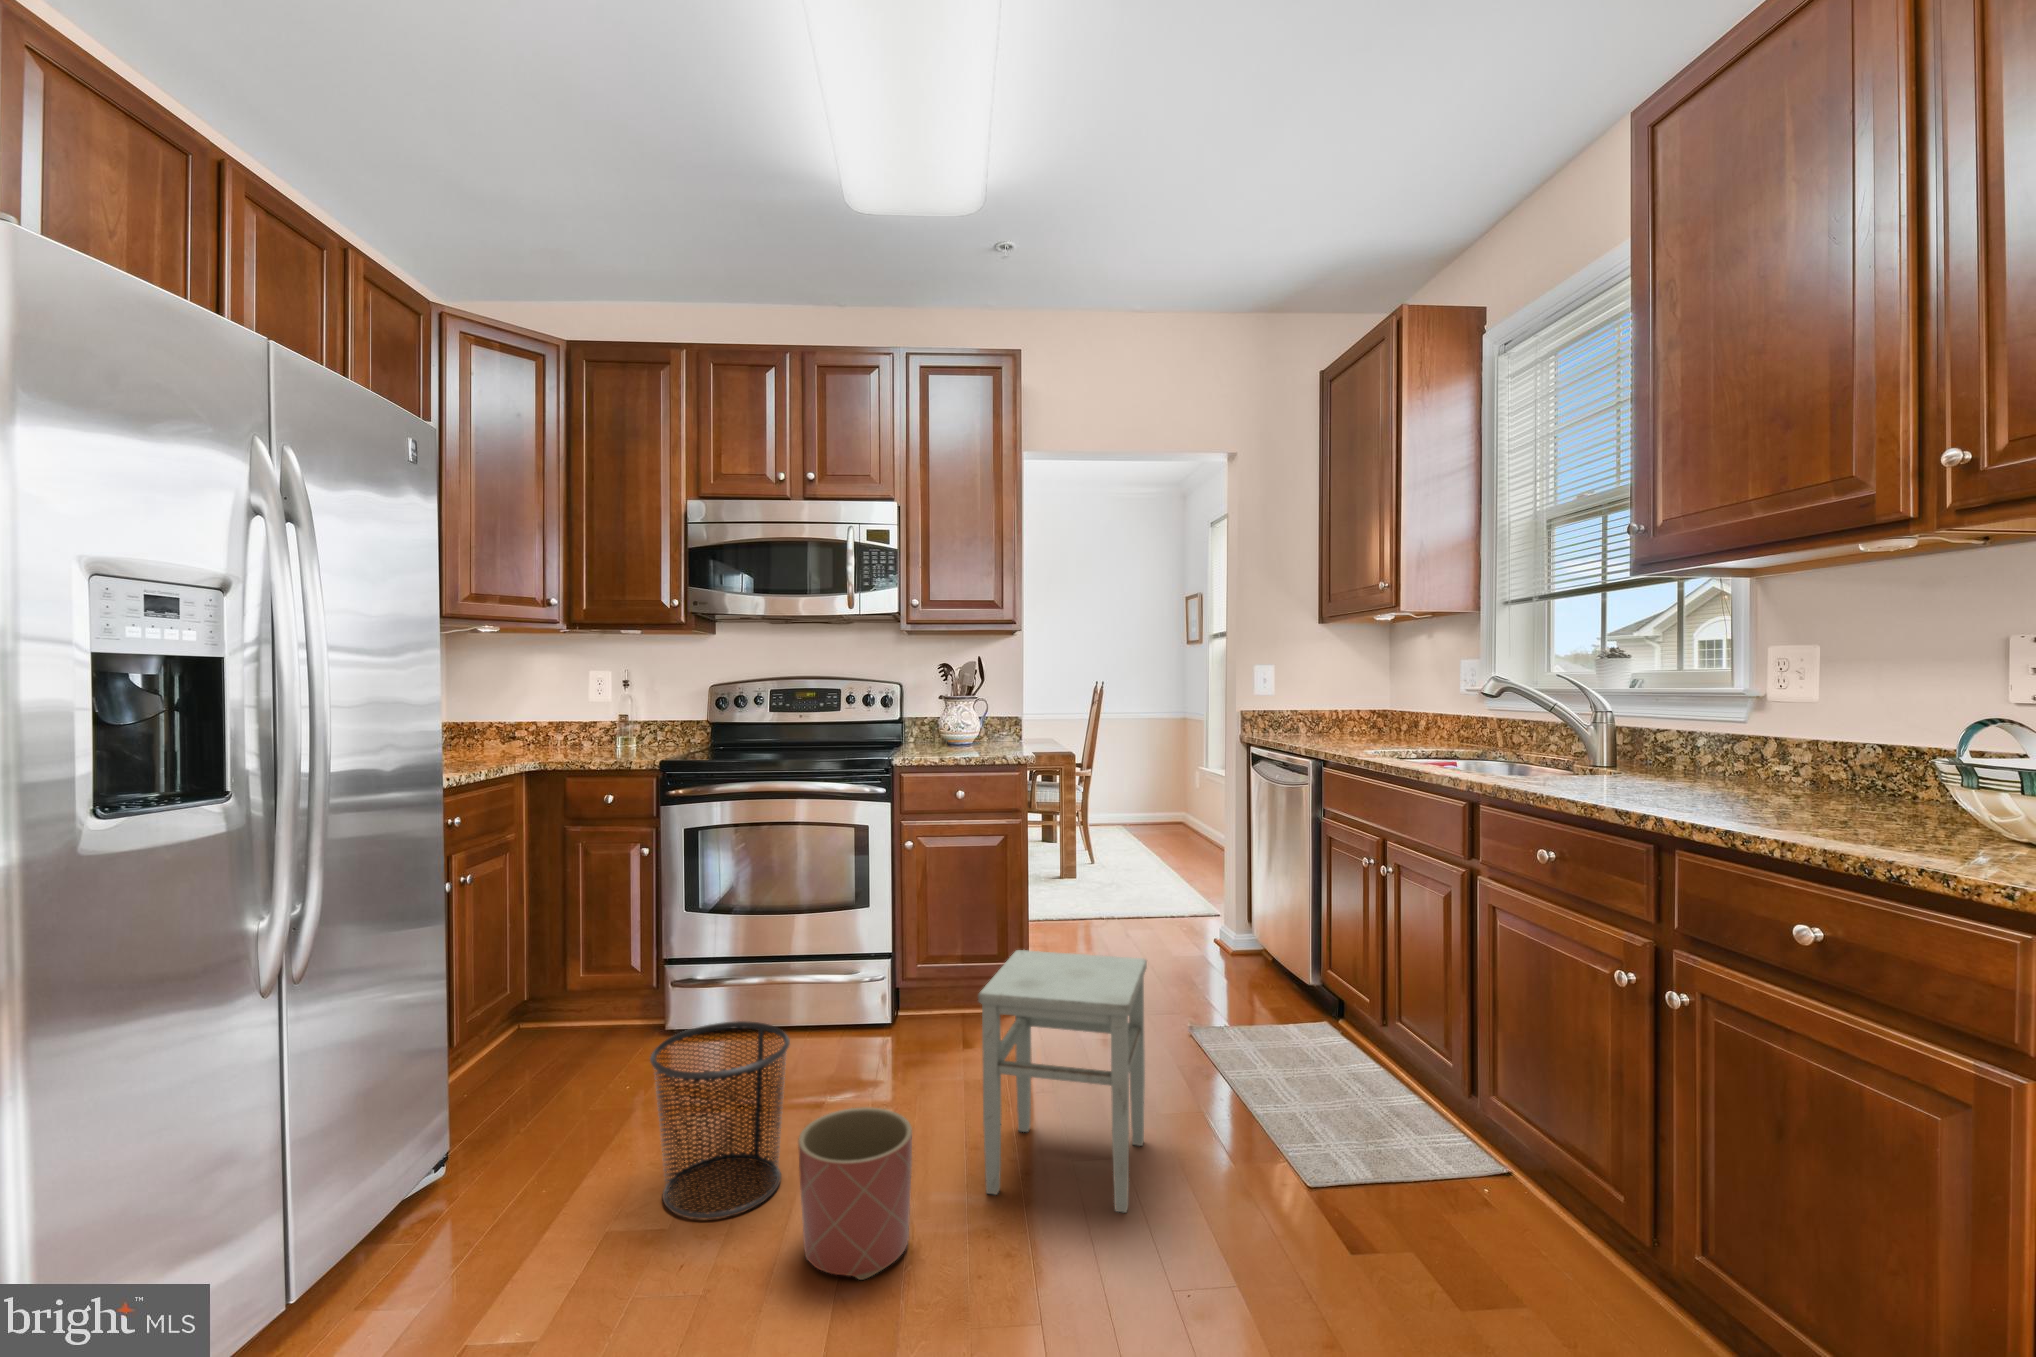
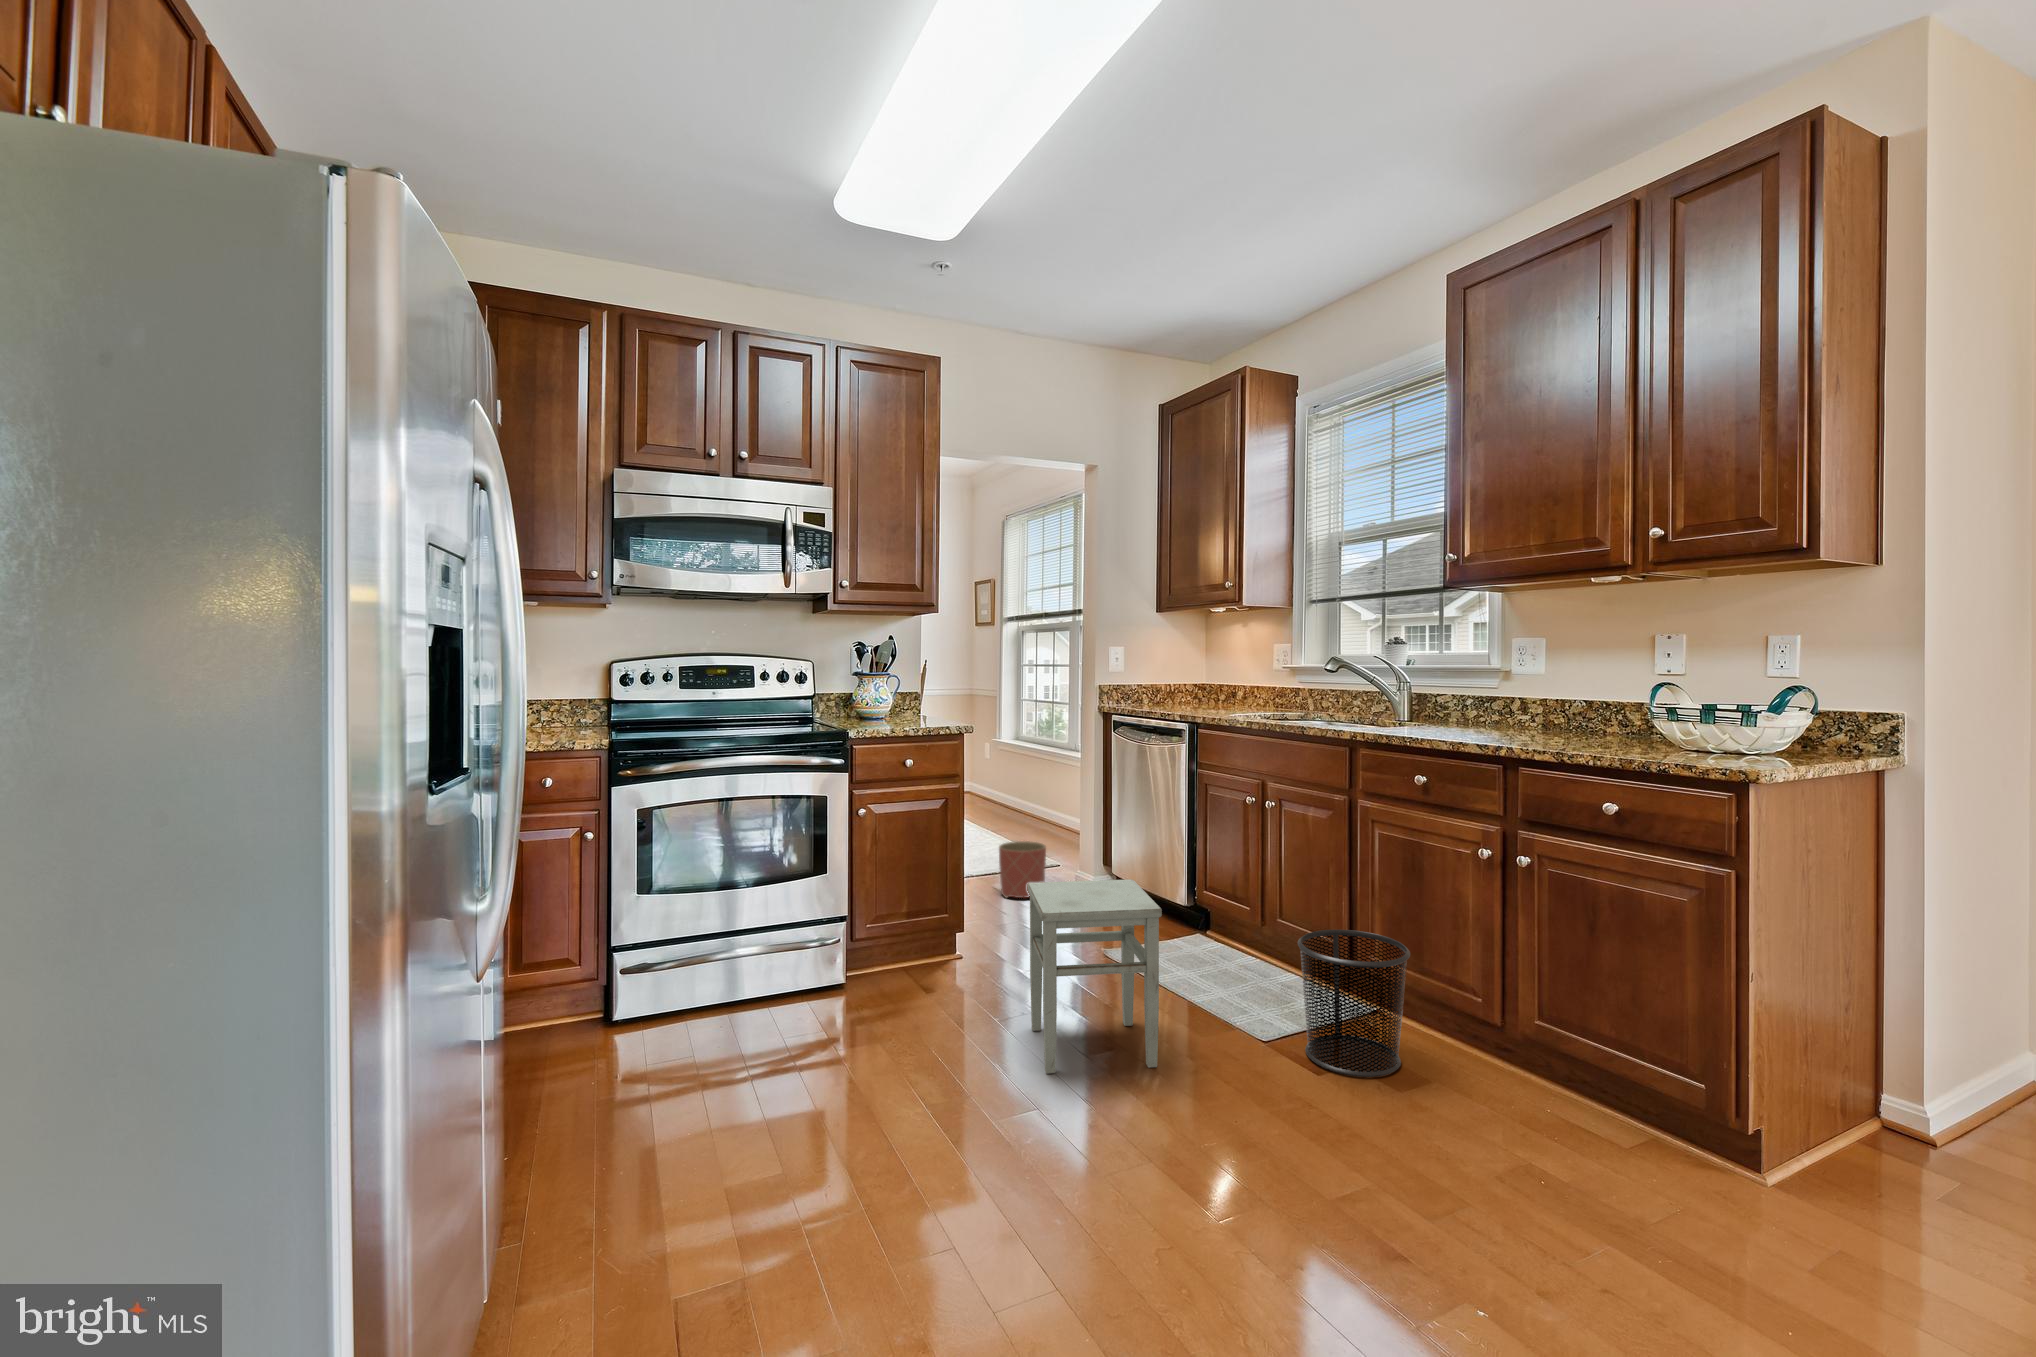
waste bin: present [650,1021,790,1219] -> present [1298,930,1410,1077]
planter: present [798,1107,912,1280] -> present [999,841,1046,898]

